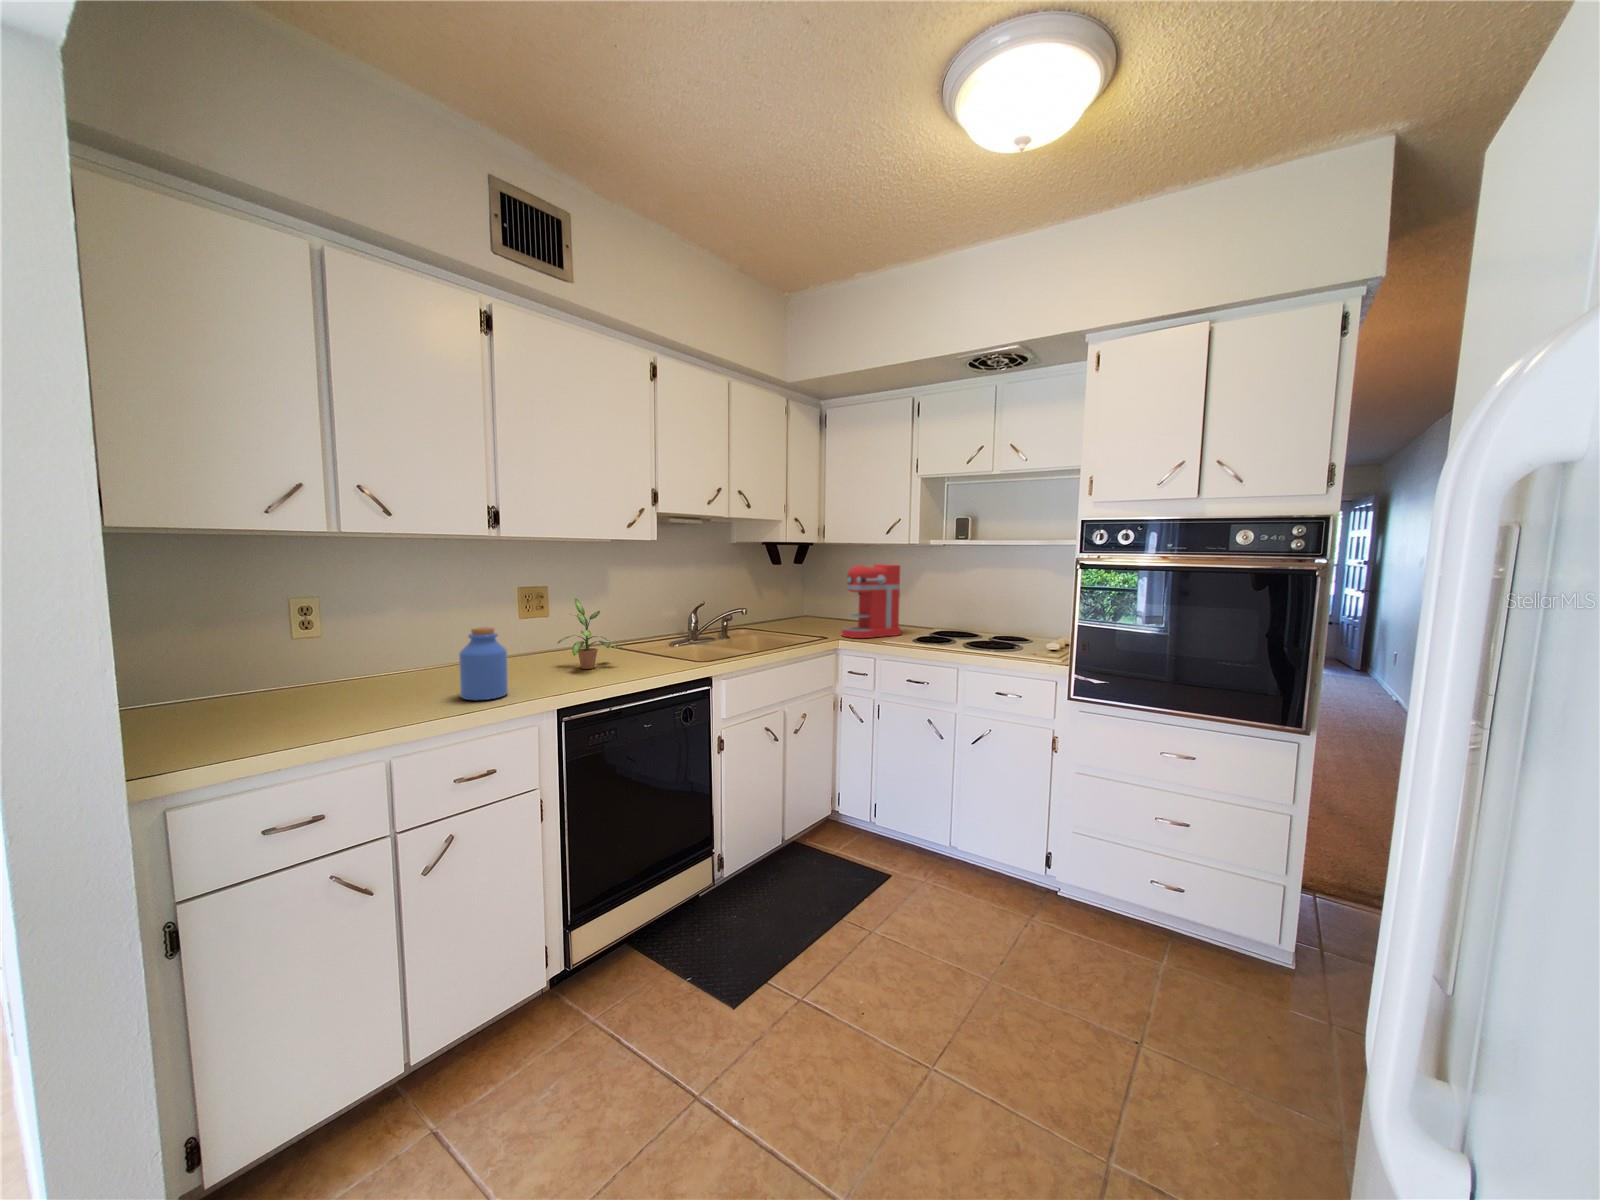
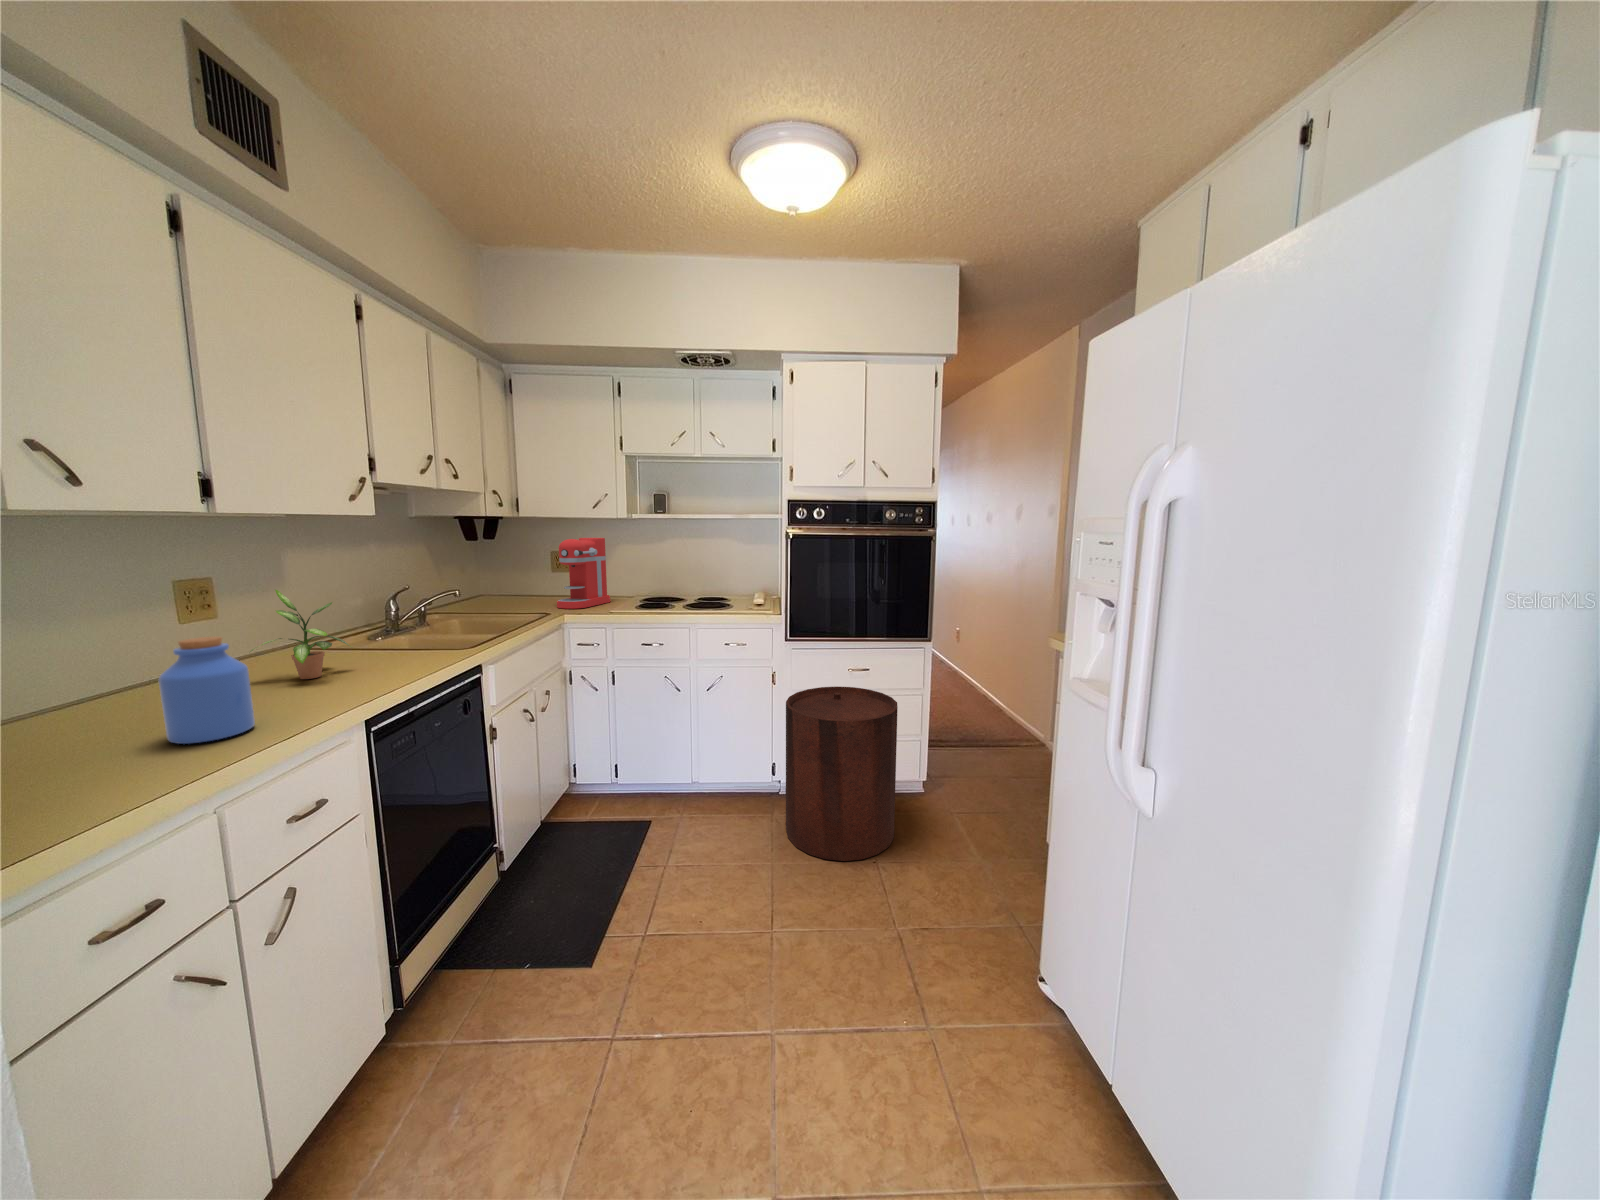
trash can: none [1028,788,1227,1081] -> present [786,687,898,861]

